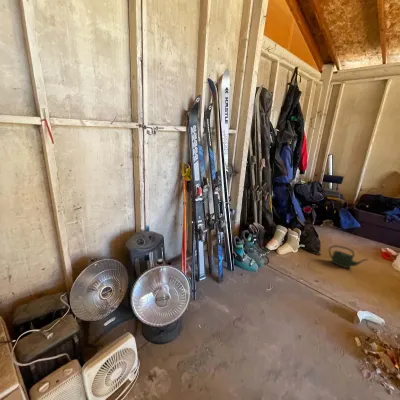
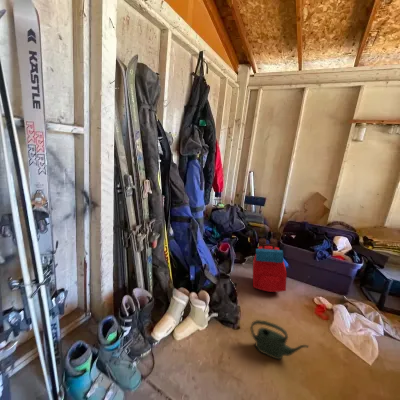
backpack: none [330,204,358,242] -> present [253,238,287,292]

